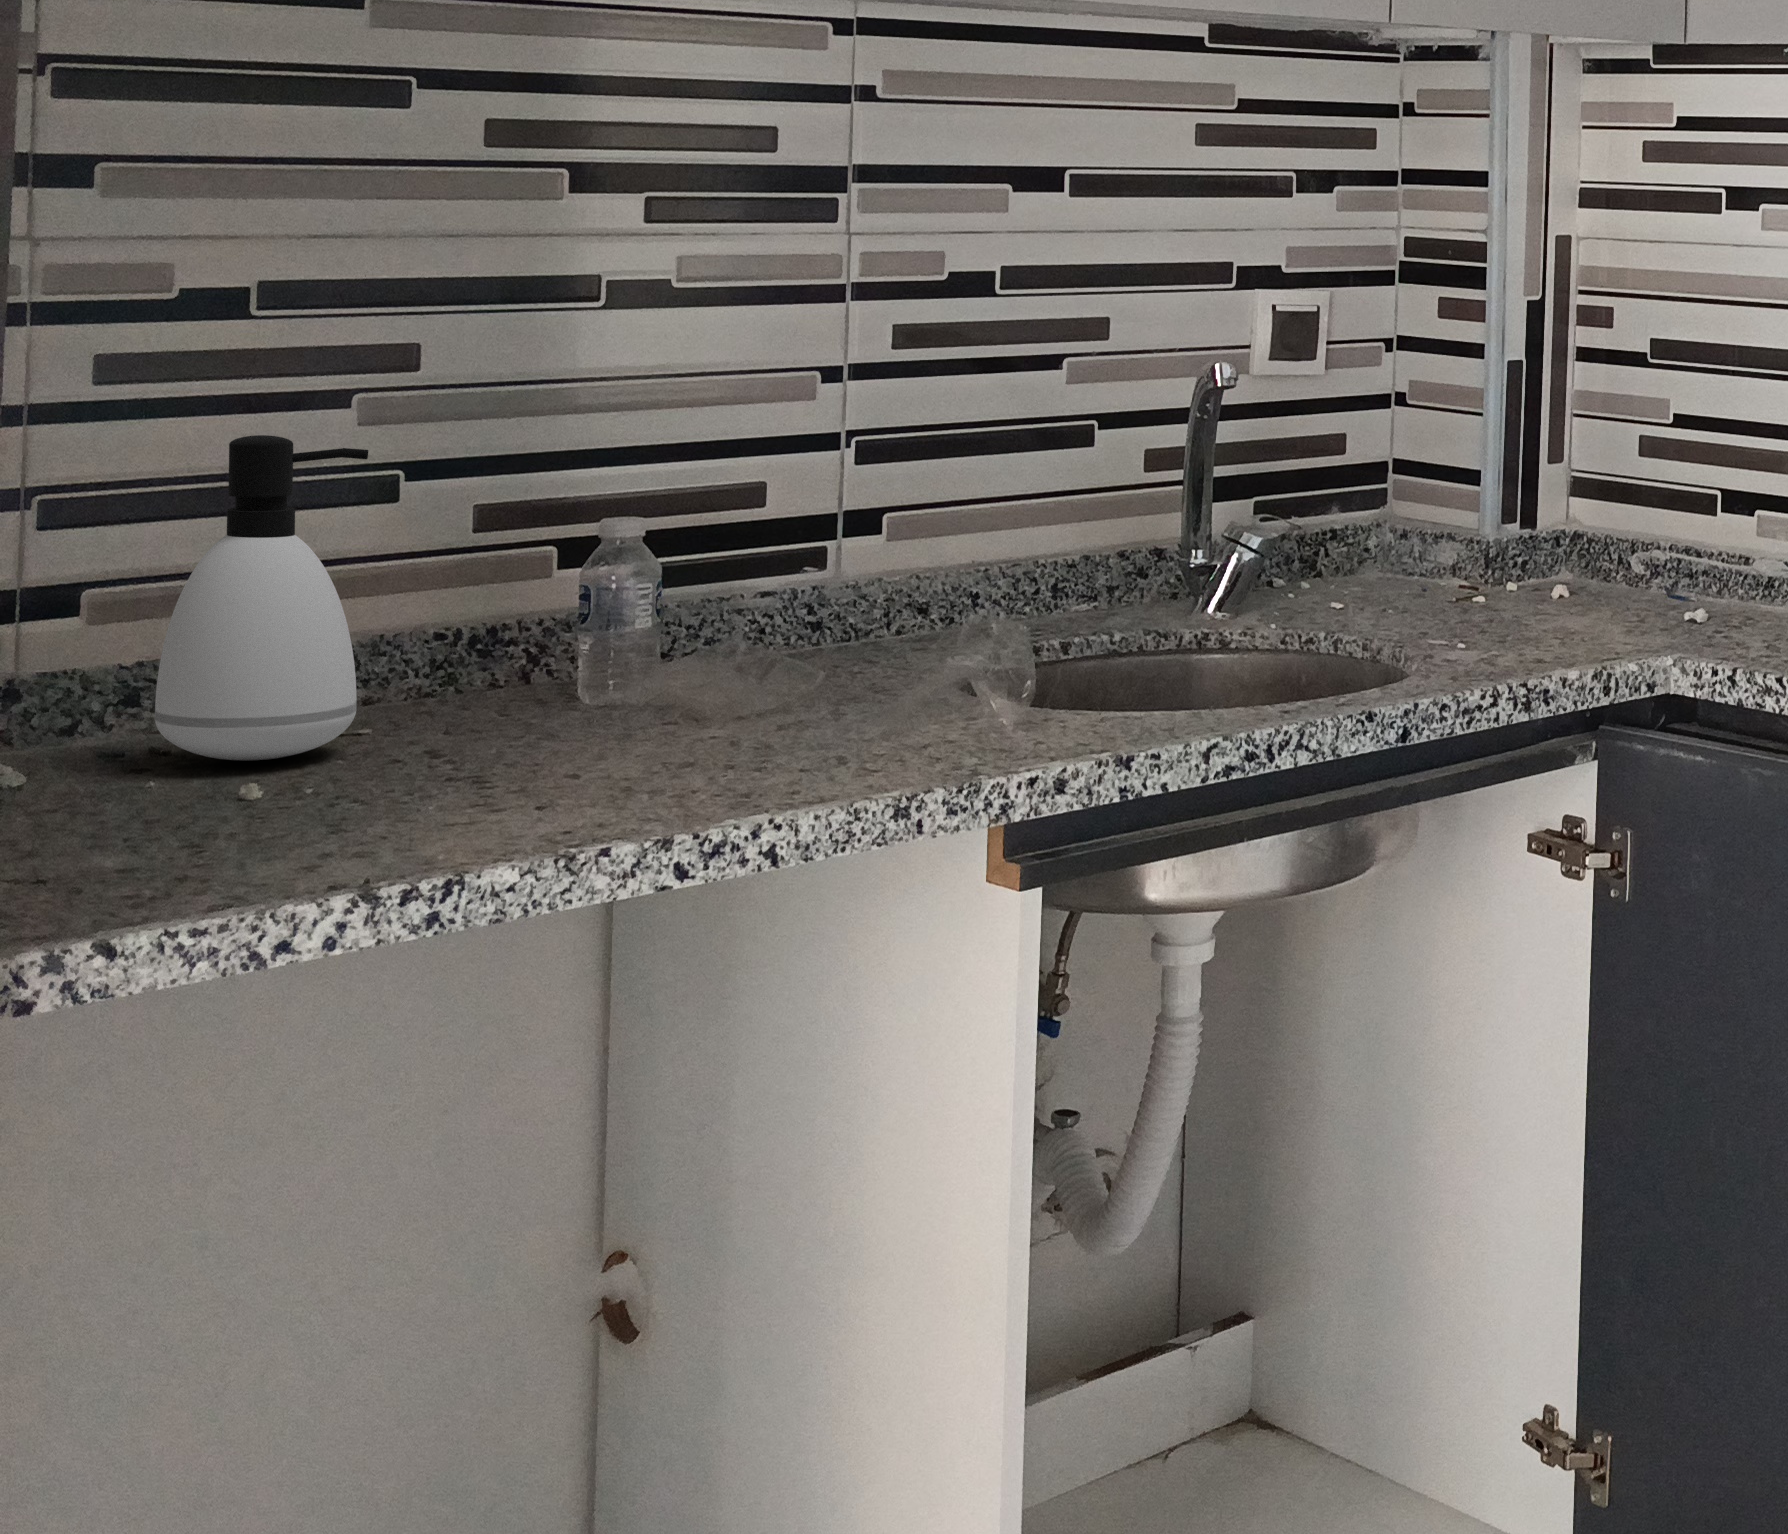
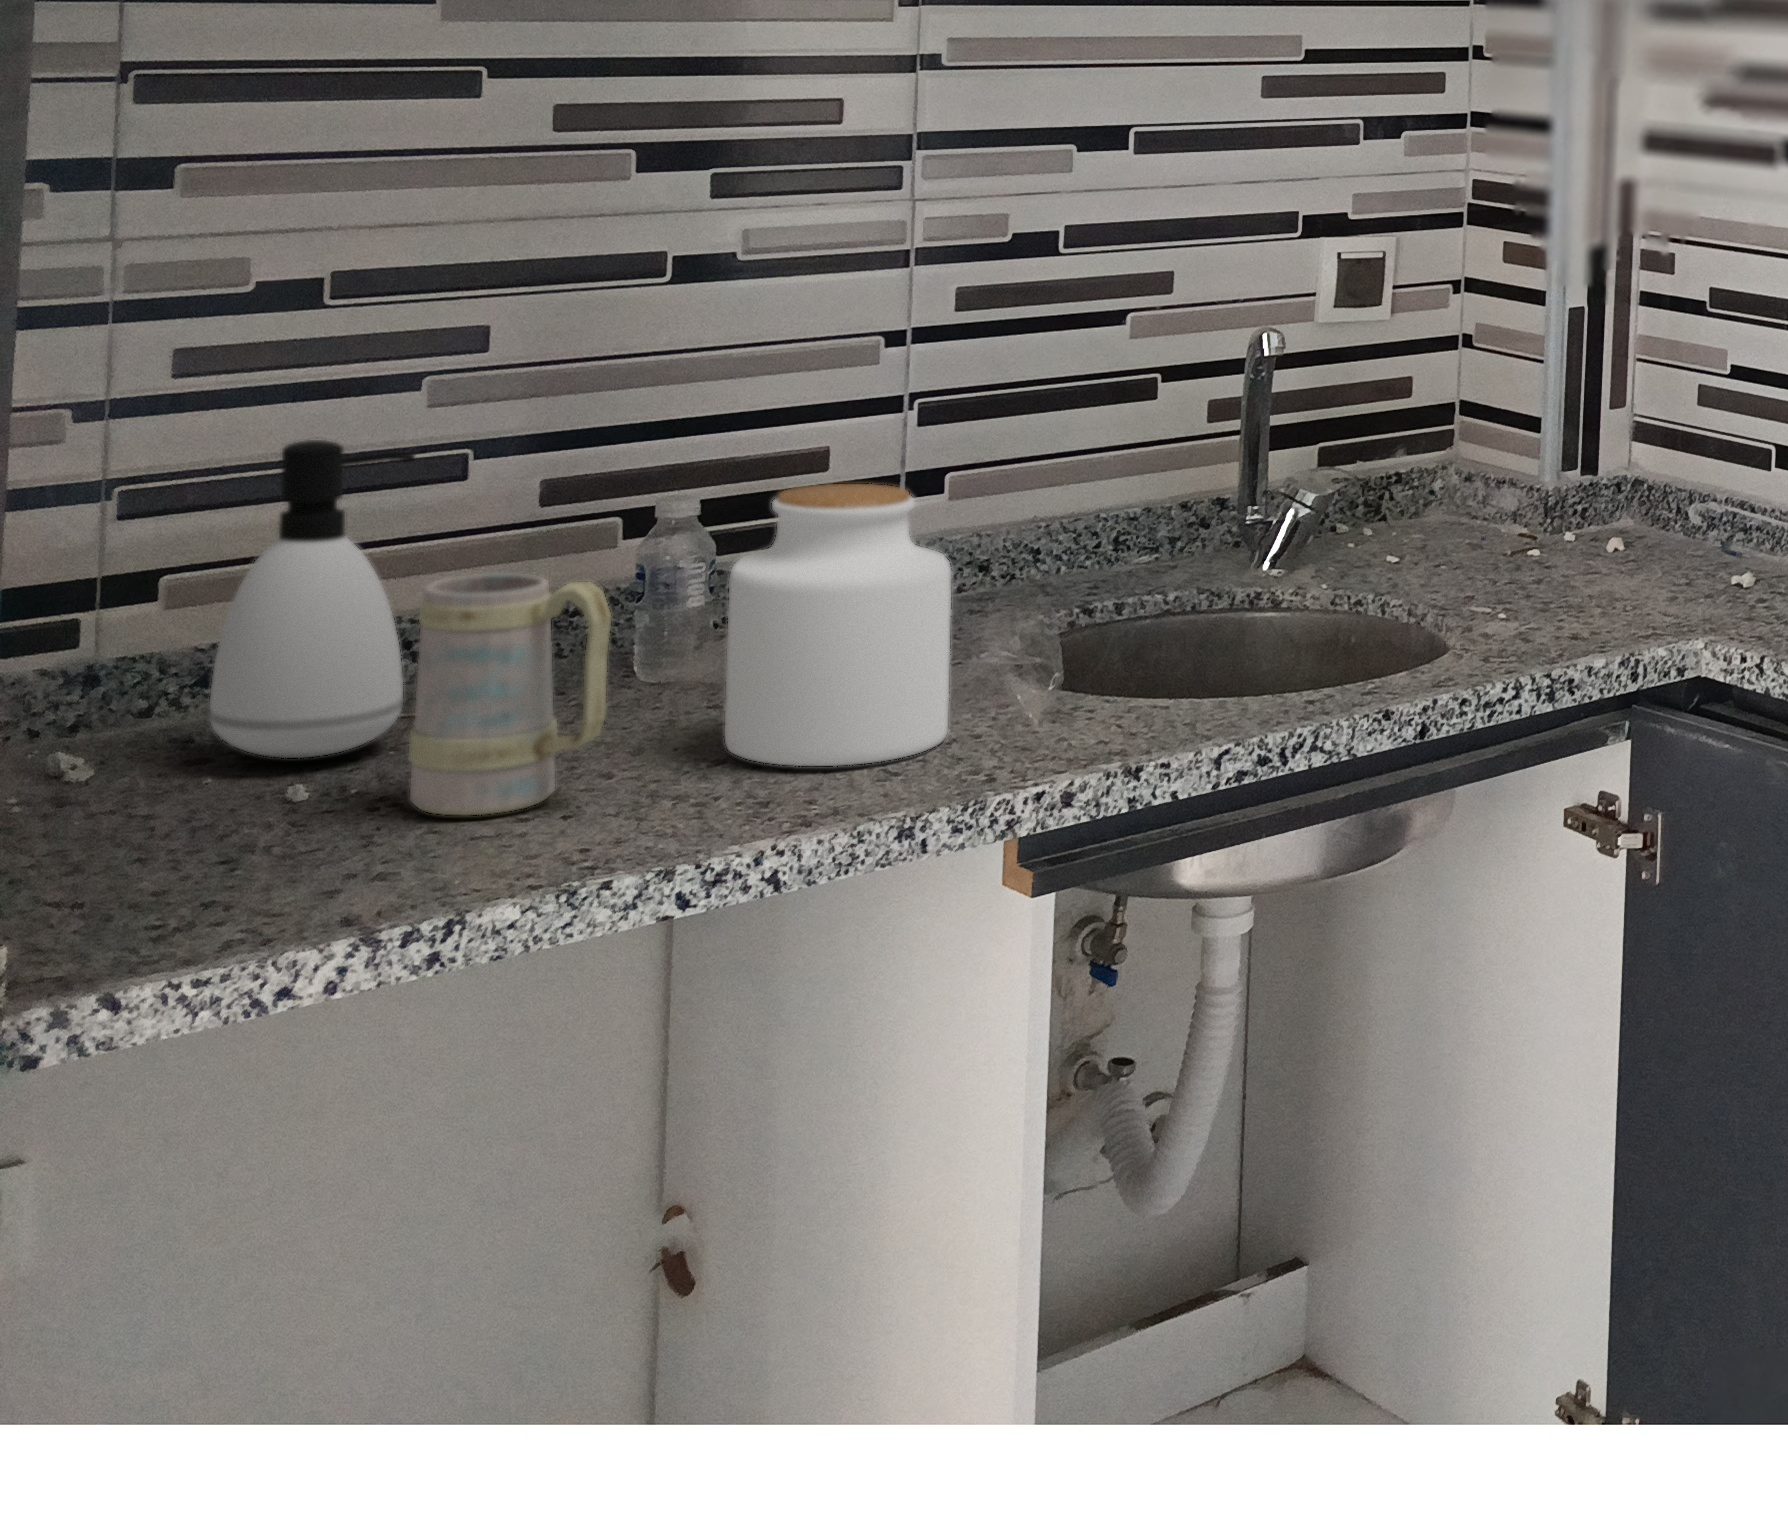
jar: none [697,484,927,759] -> present [725,484,951,766]
mug: none [378,561,588,800] -> present [409,573,611,815]

